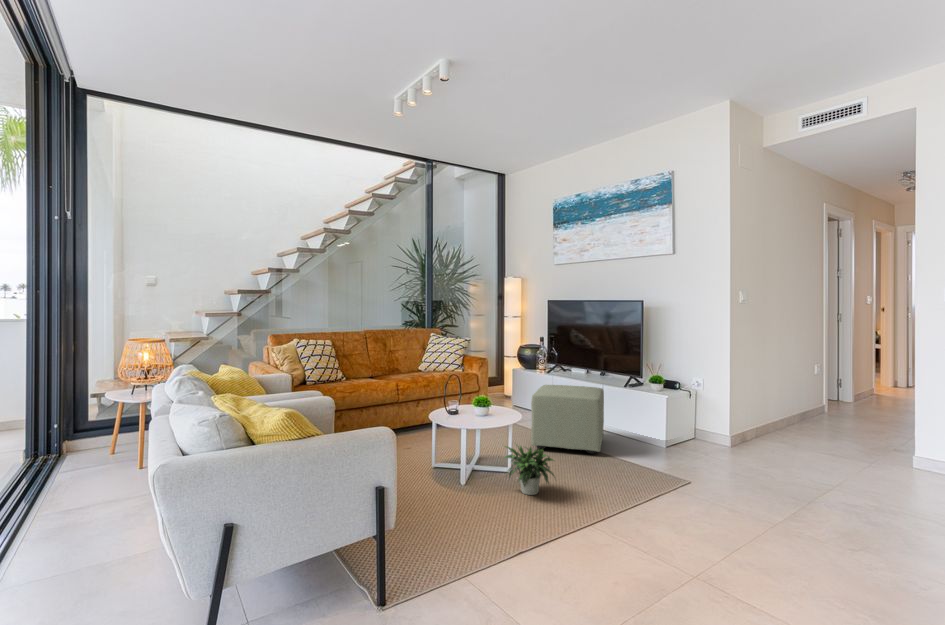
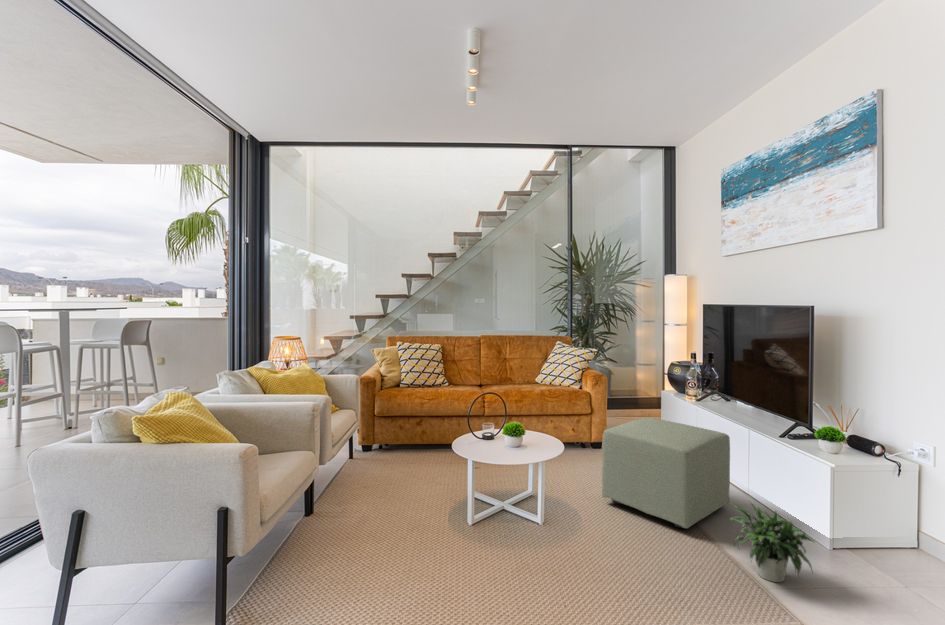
potted plant: present [504,446,555,495] -> present [730,503,815,582]

